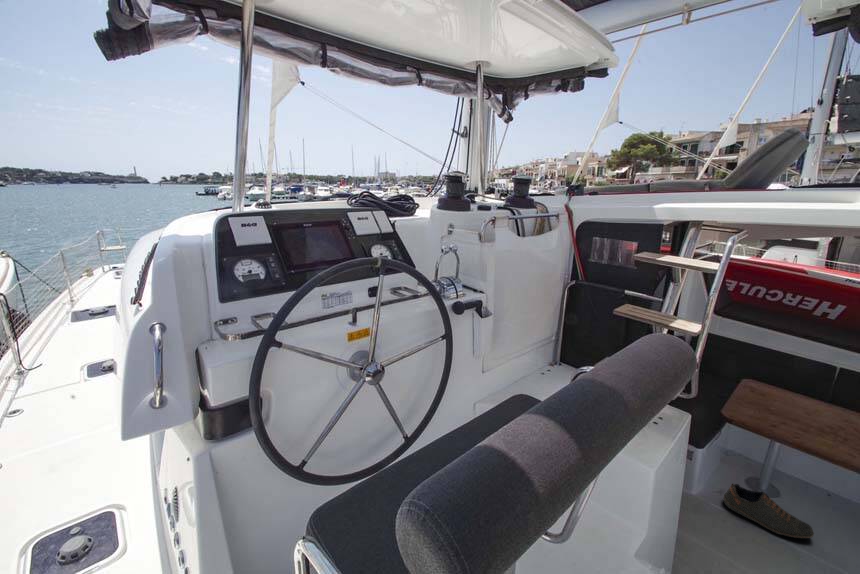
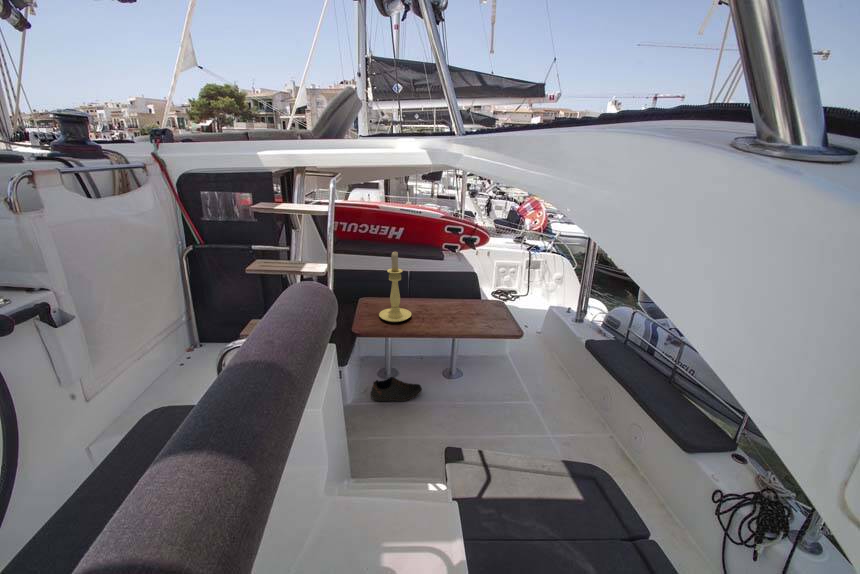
candle holder: none [764,333,823,428] -> present [379,251,411,322]

